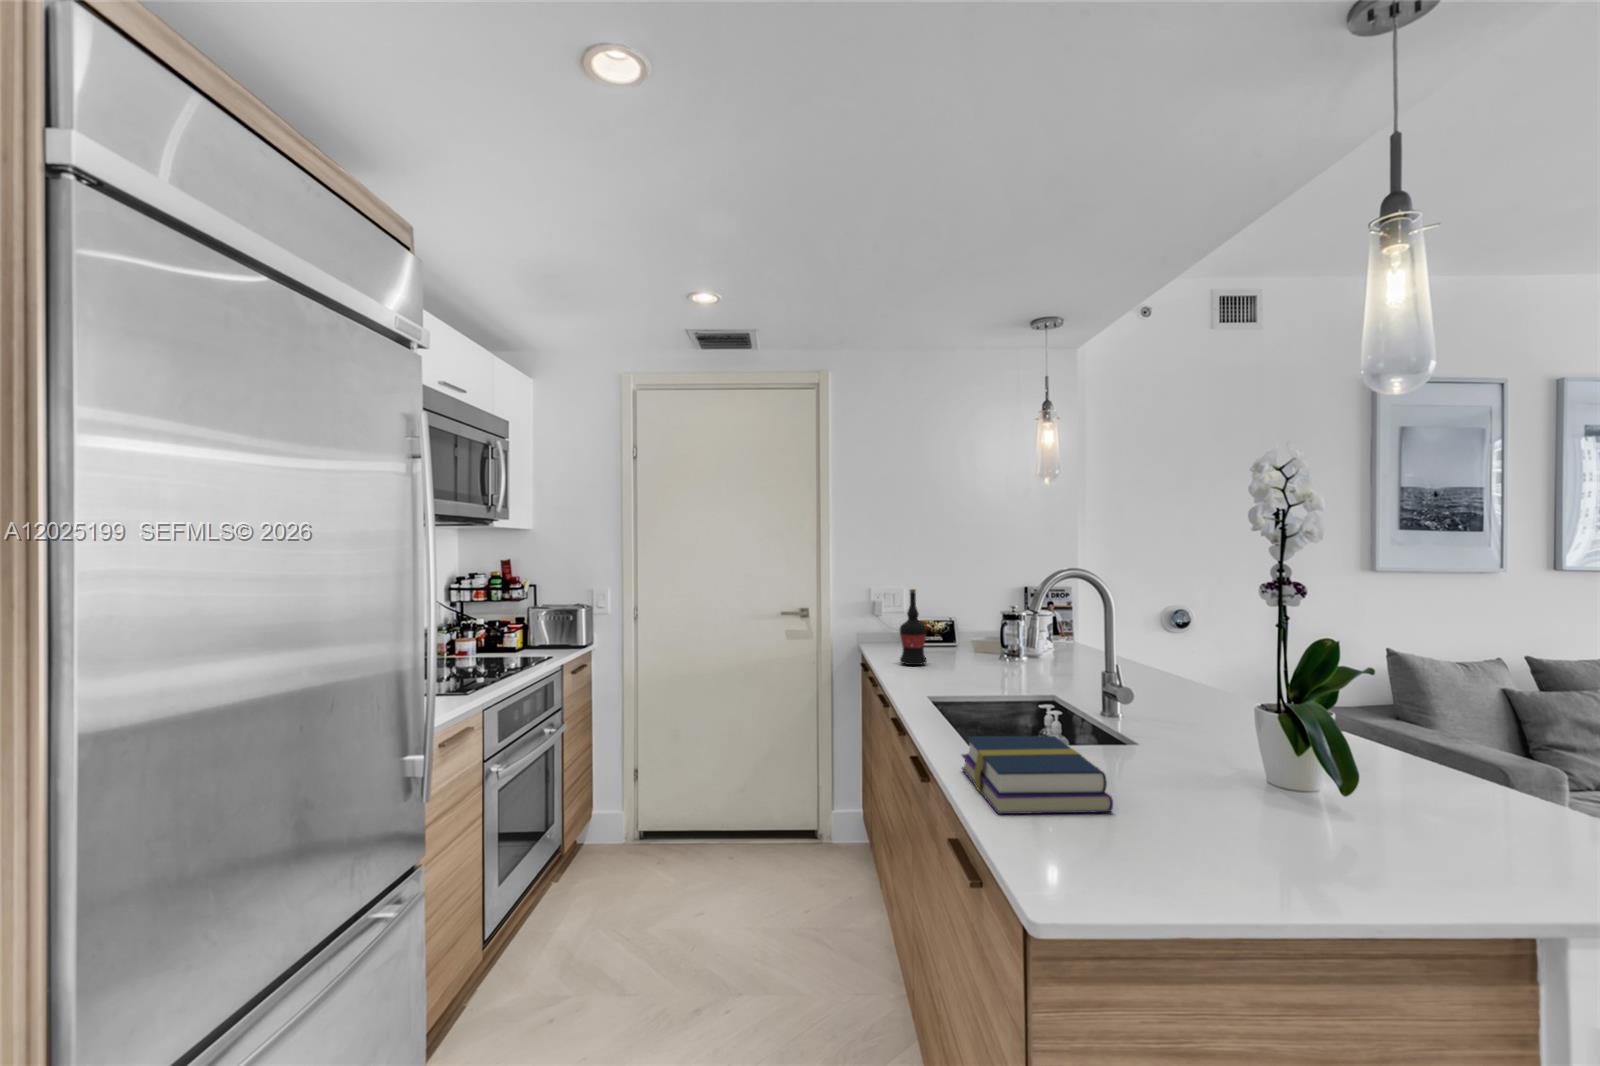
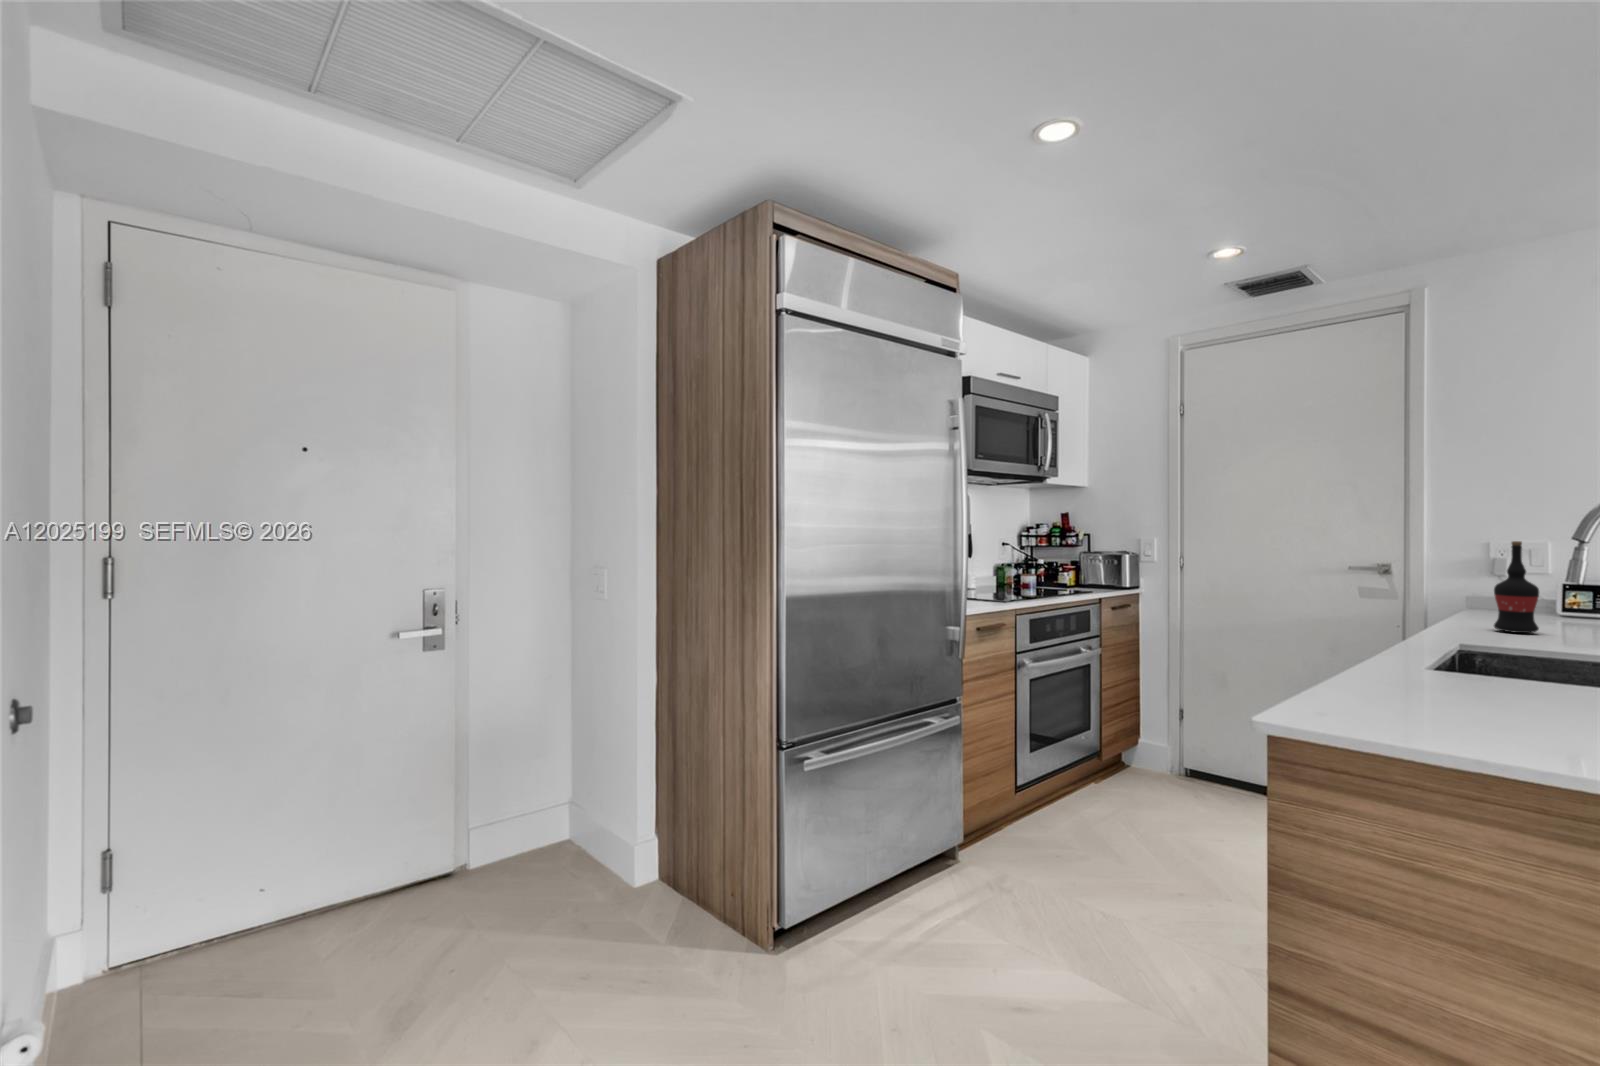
book: present [962,736,1113,814] -> none [1370,656,1526,730]

